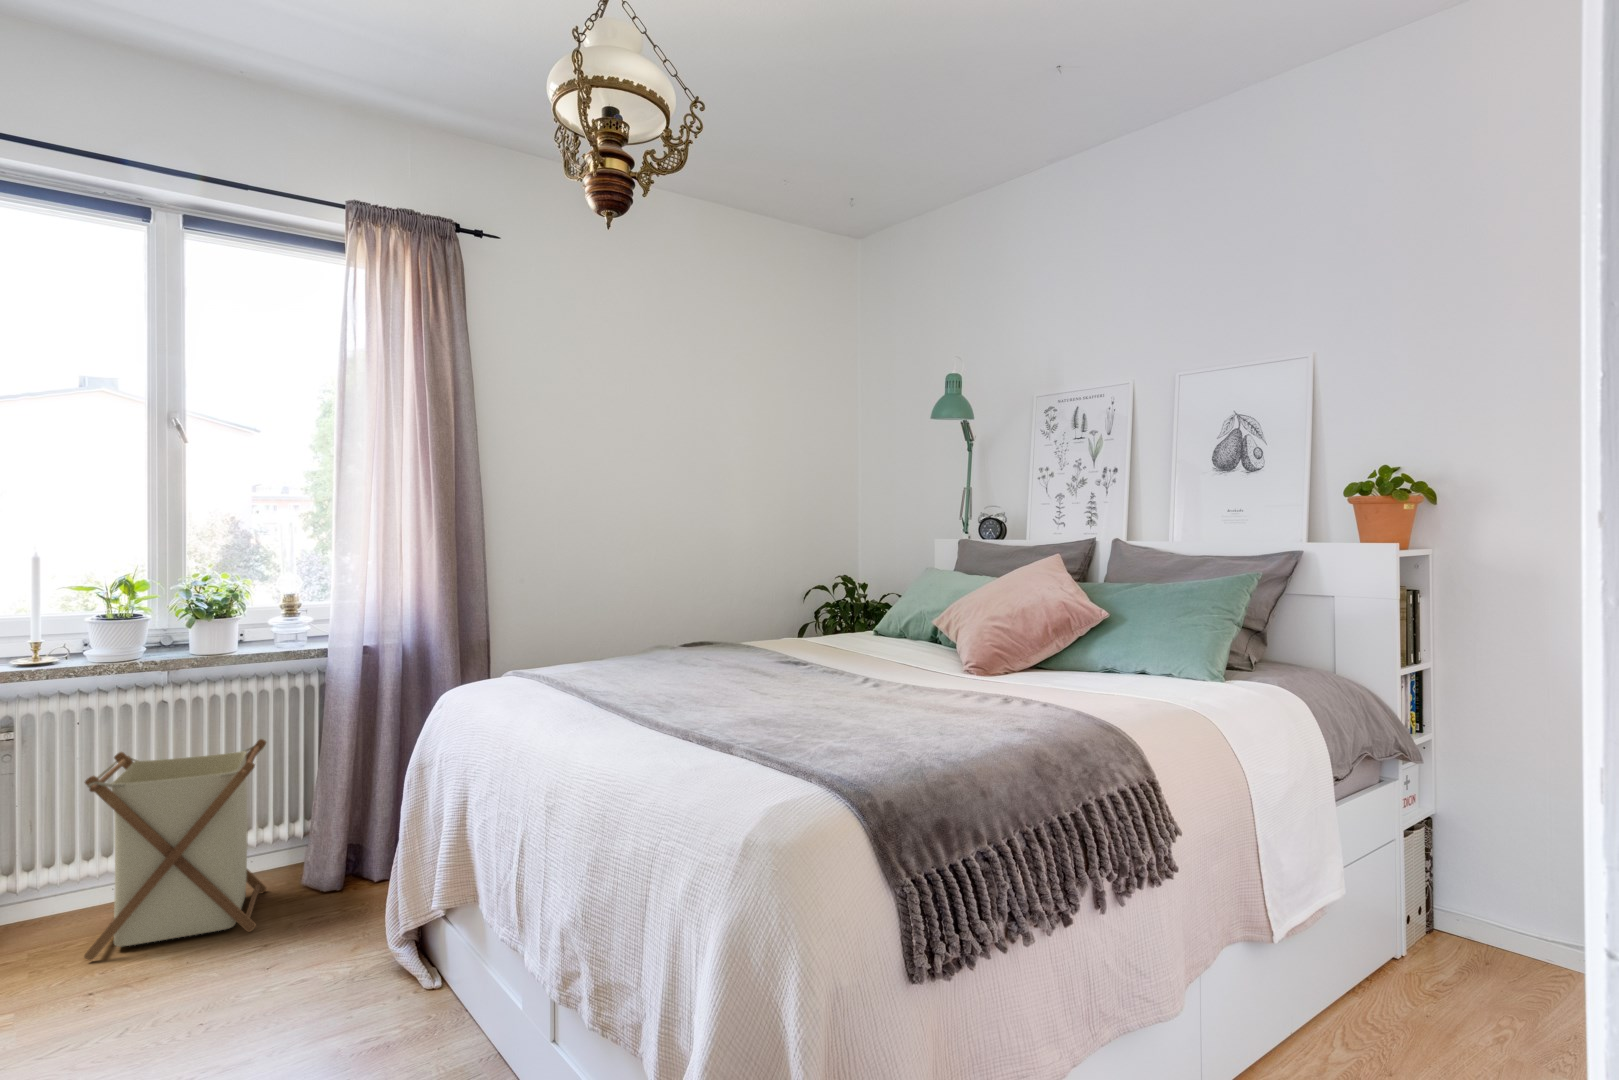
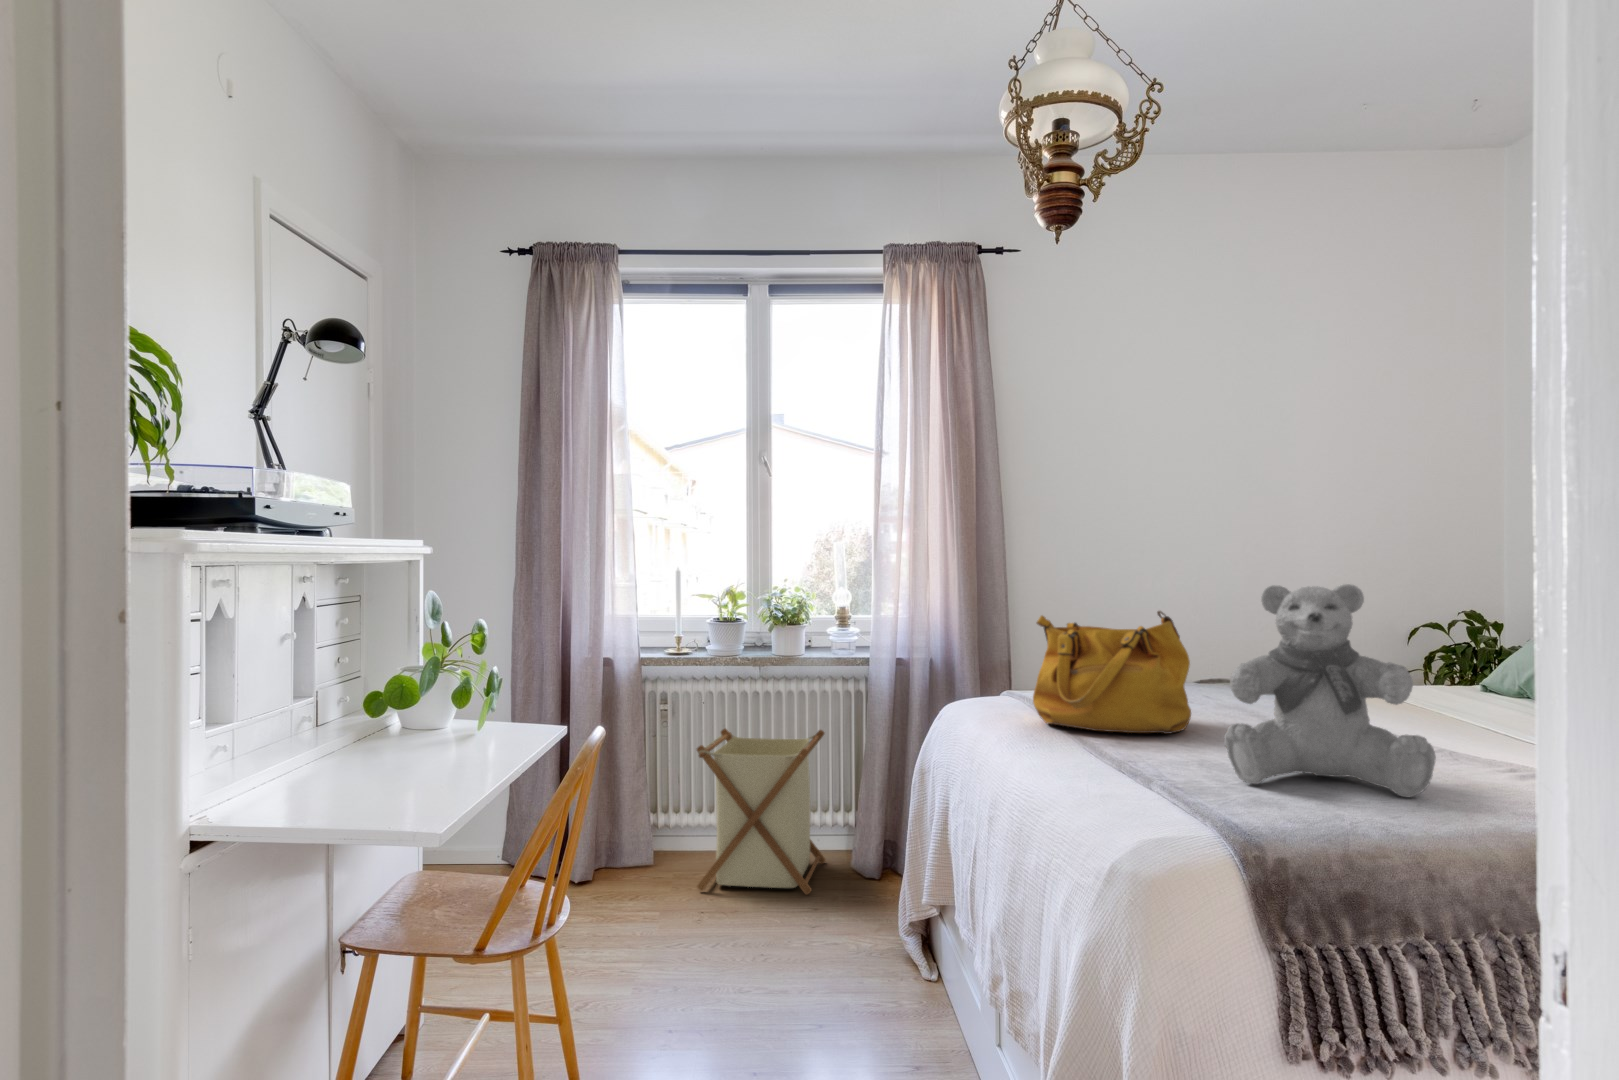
teddy bear: none [755,558,908,732] -> present [1224,584,1436,797]
handbag: none [553,587,700,703] -> present [1033,611,1191,734]

